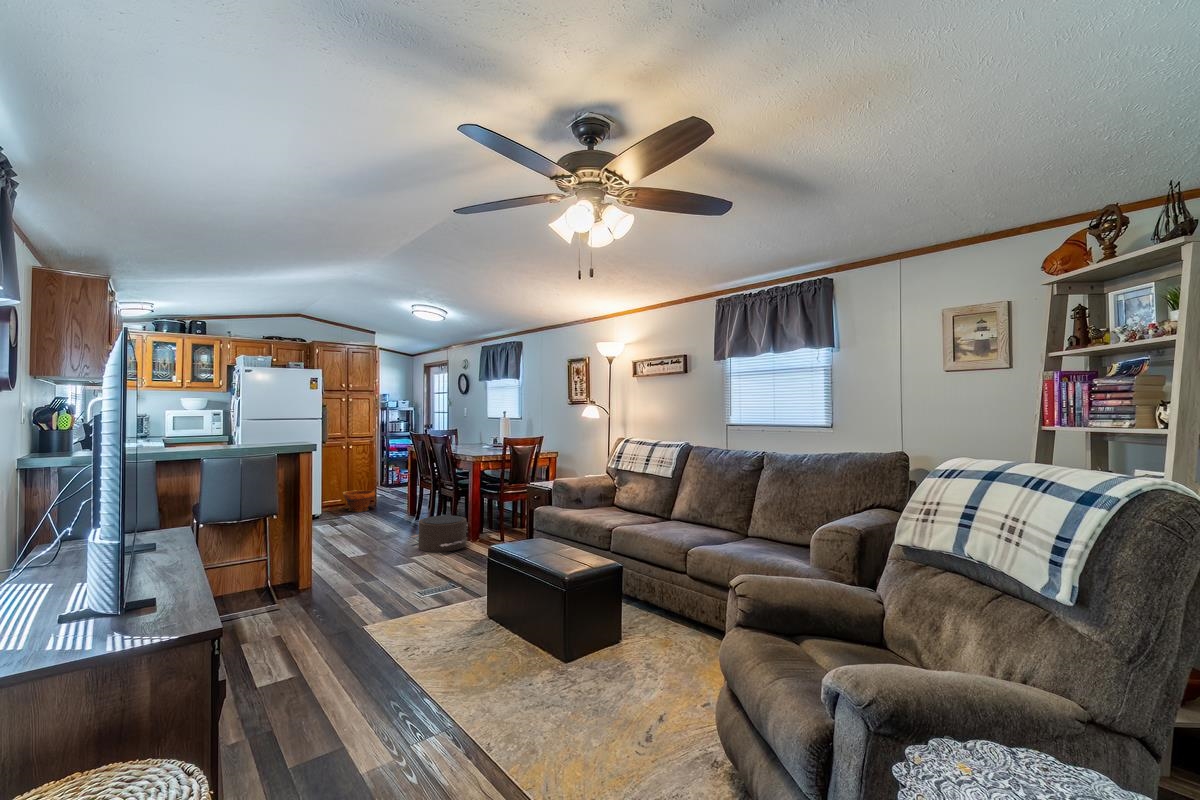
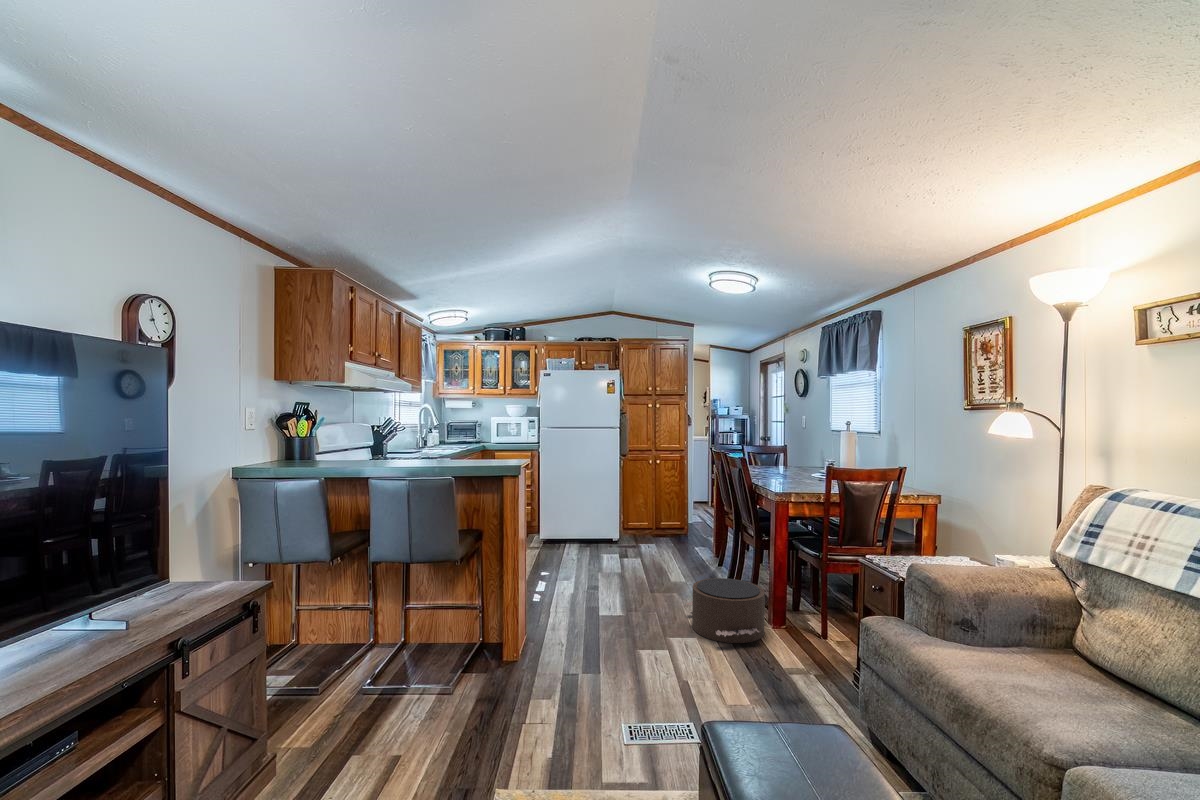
planter: present [343,490,375,512] -> none [645,516,680,544]

